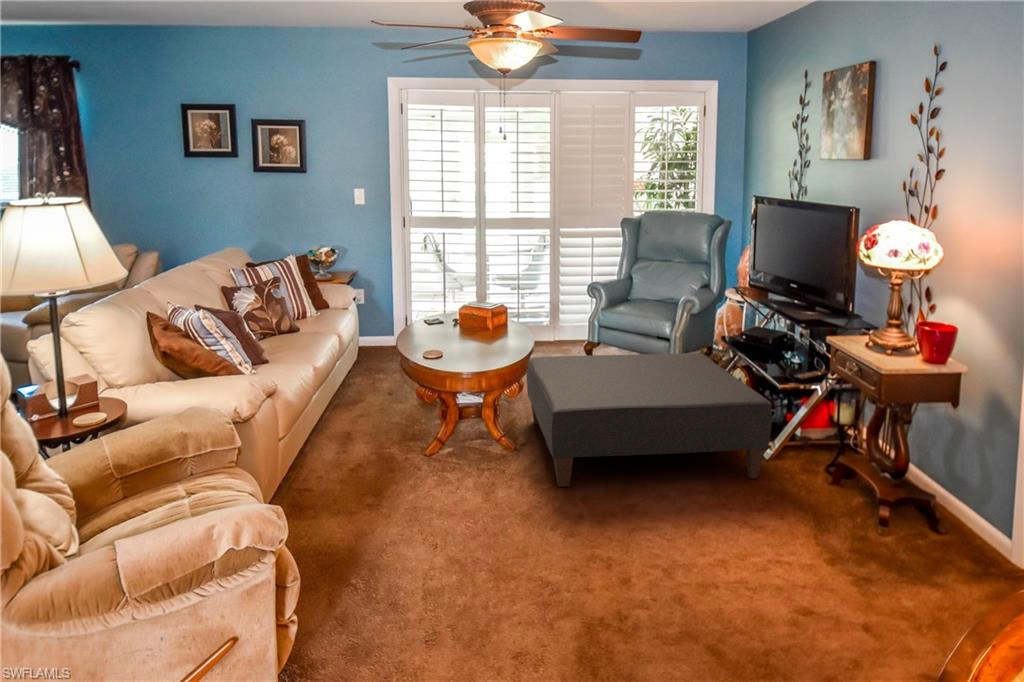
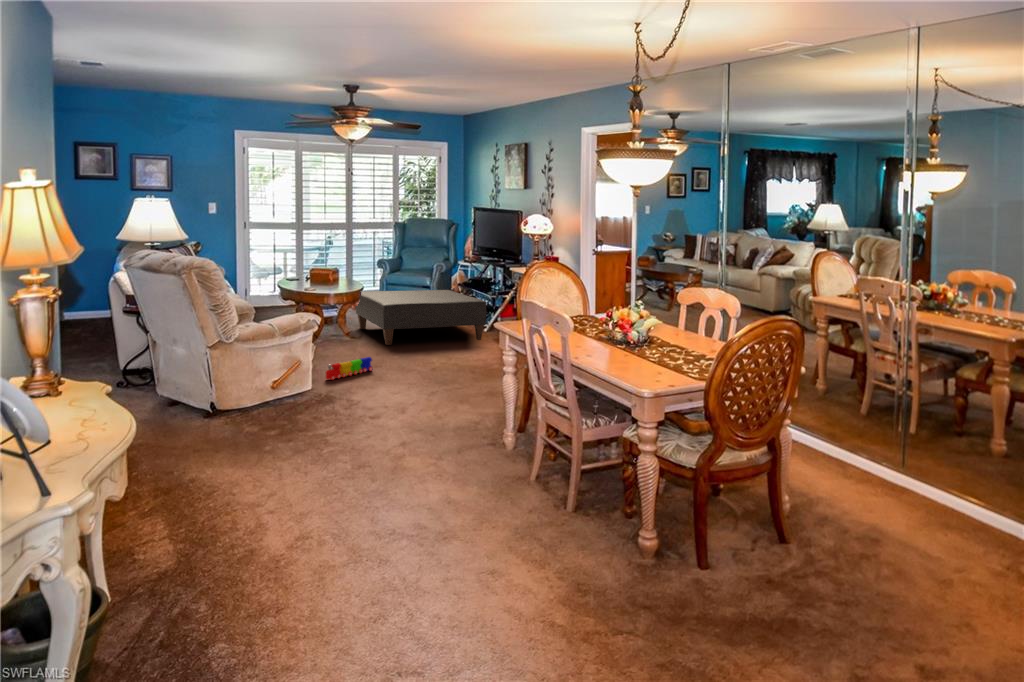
toy train: none [358,572,485,651] -> present [325,357,372,380]

